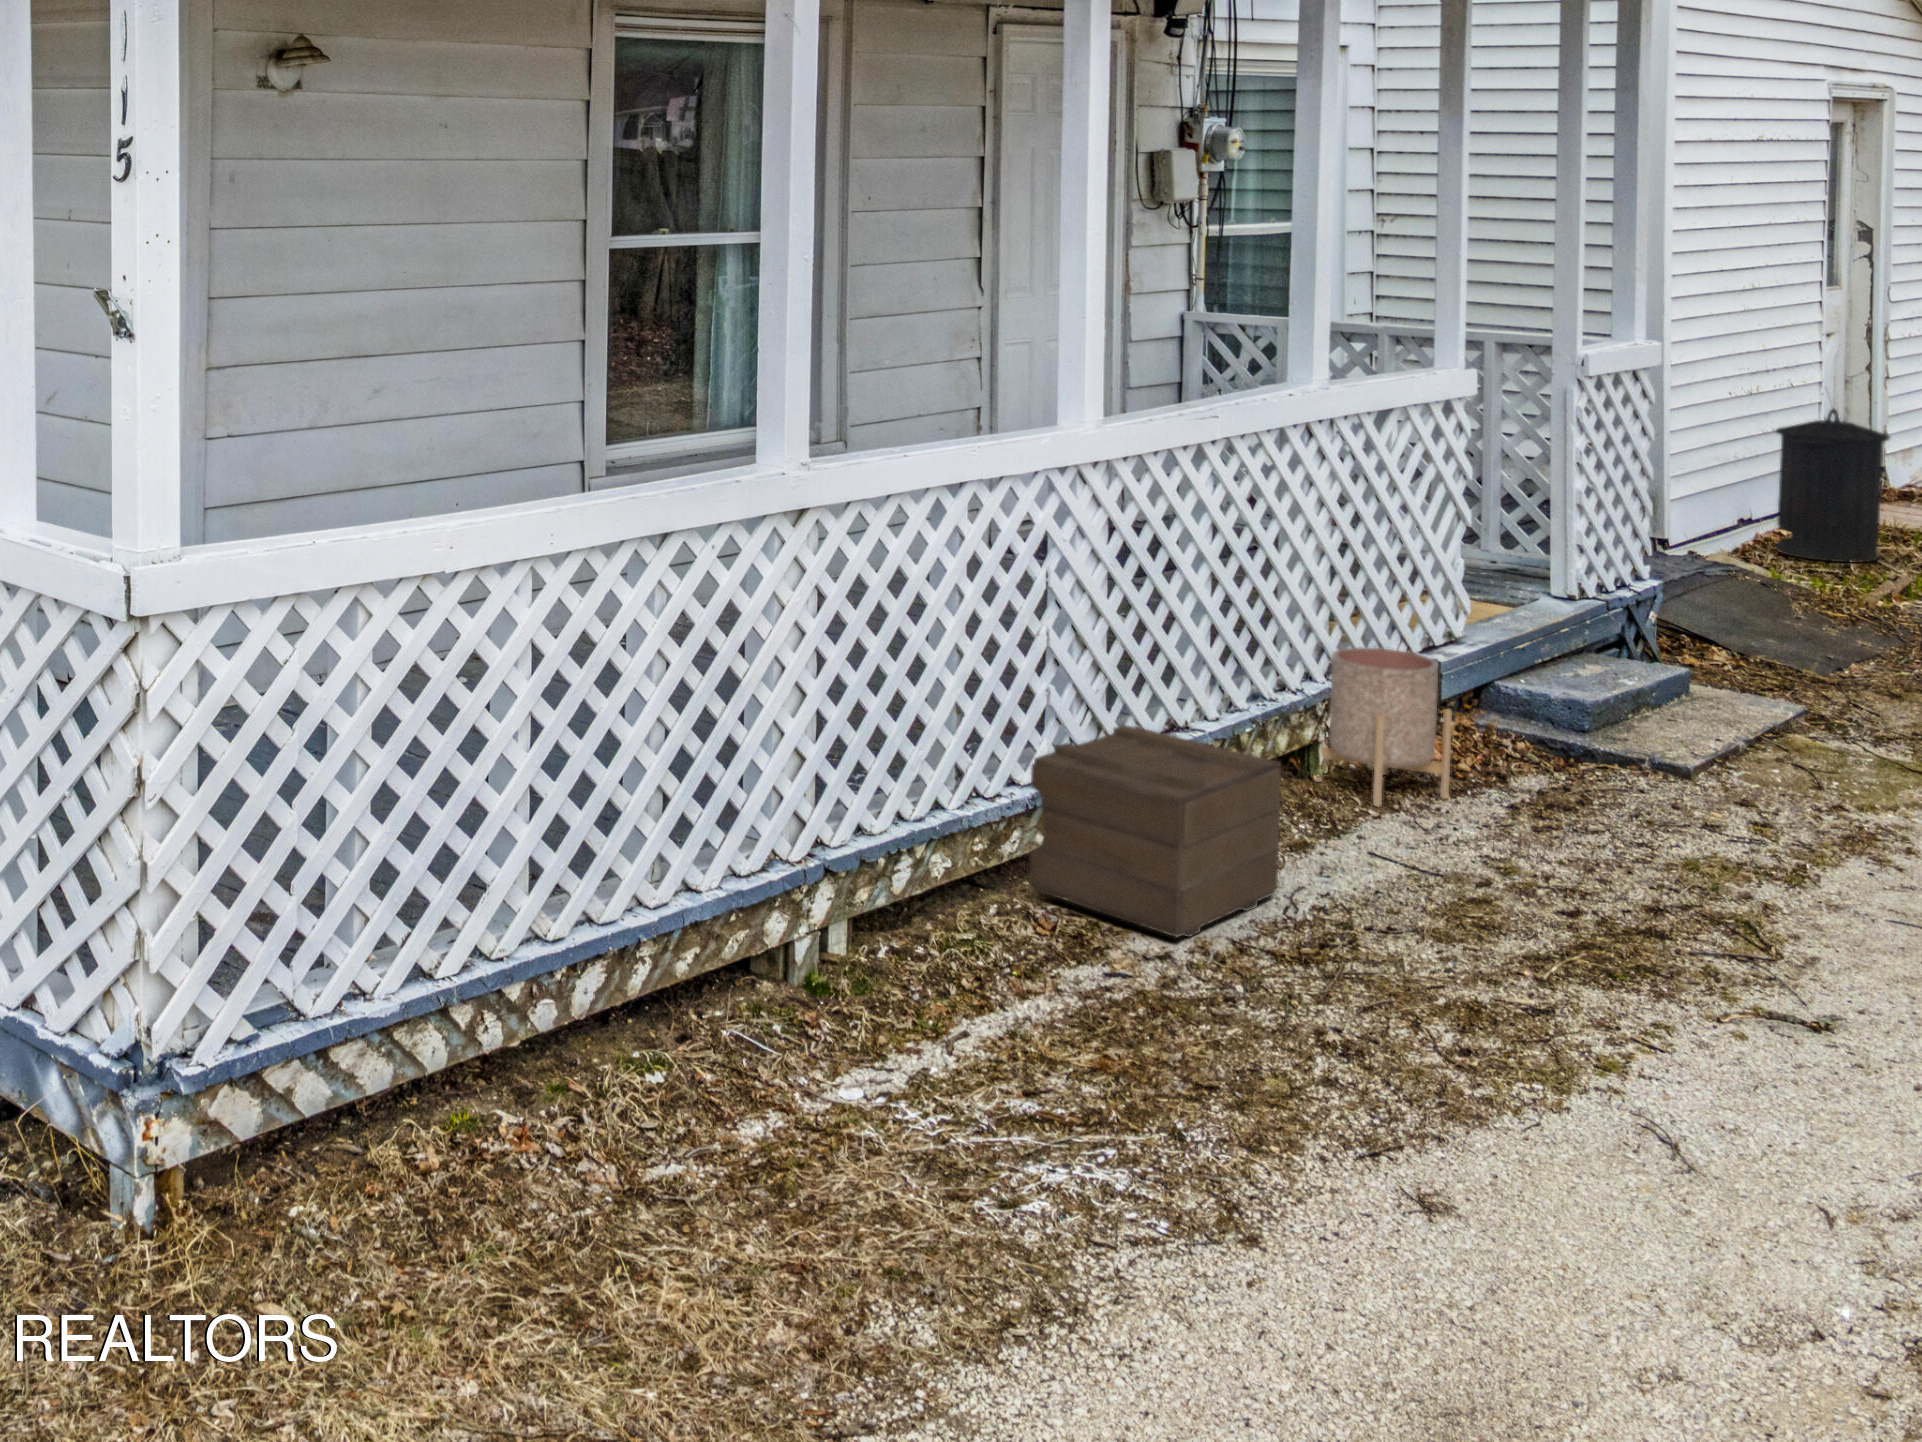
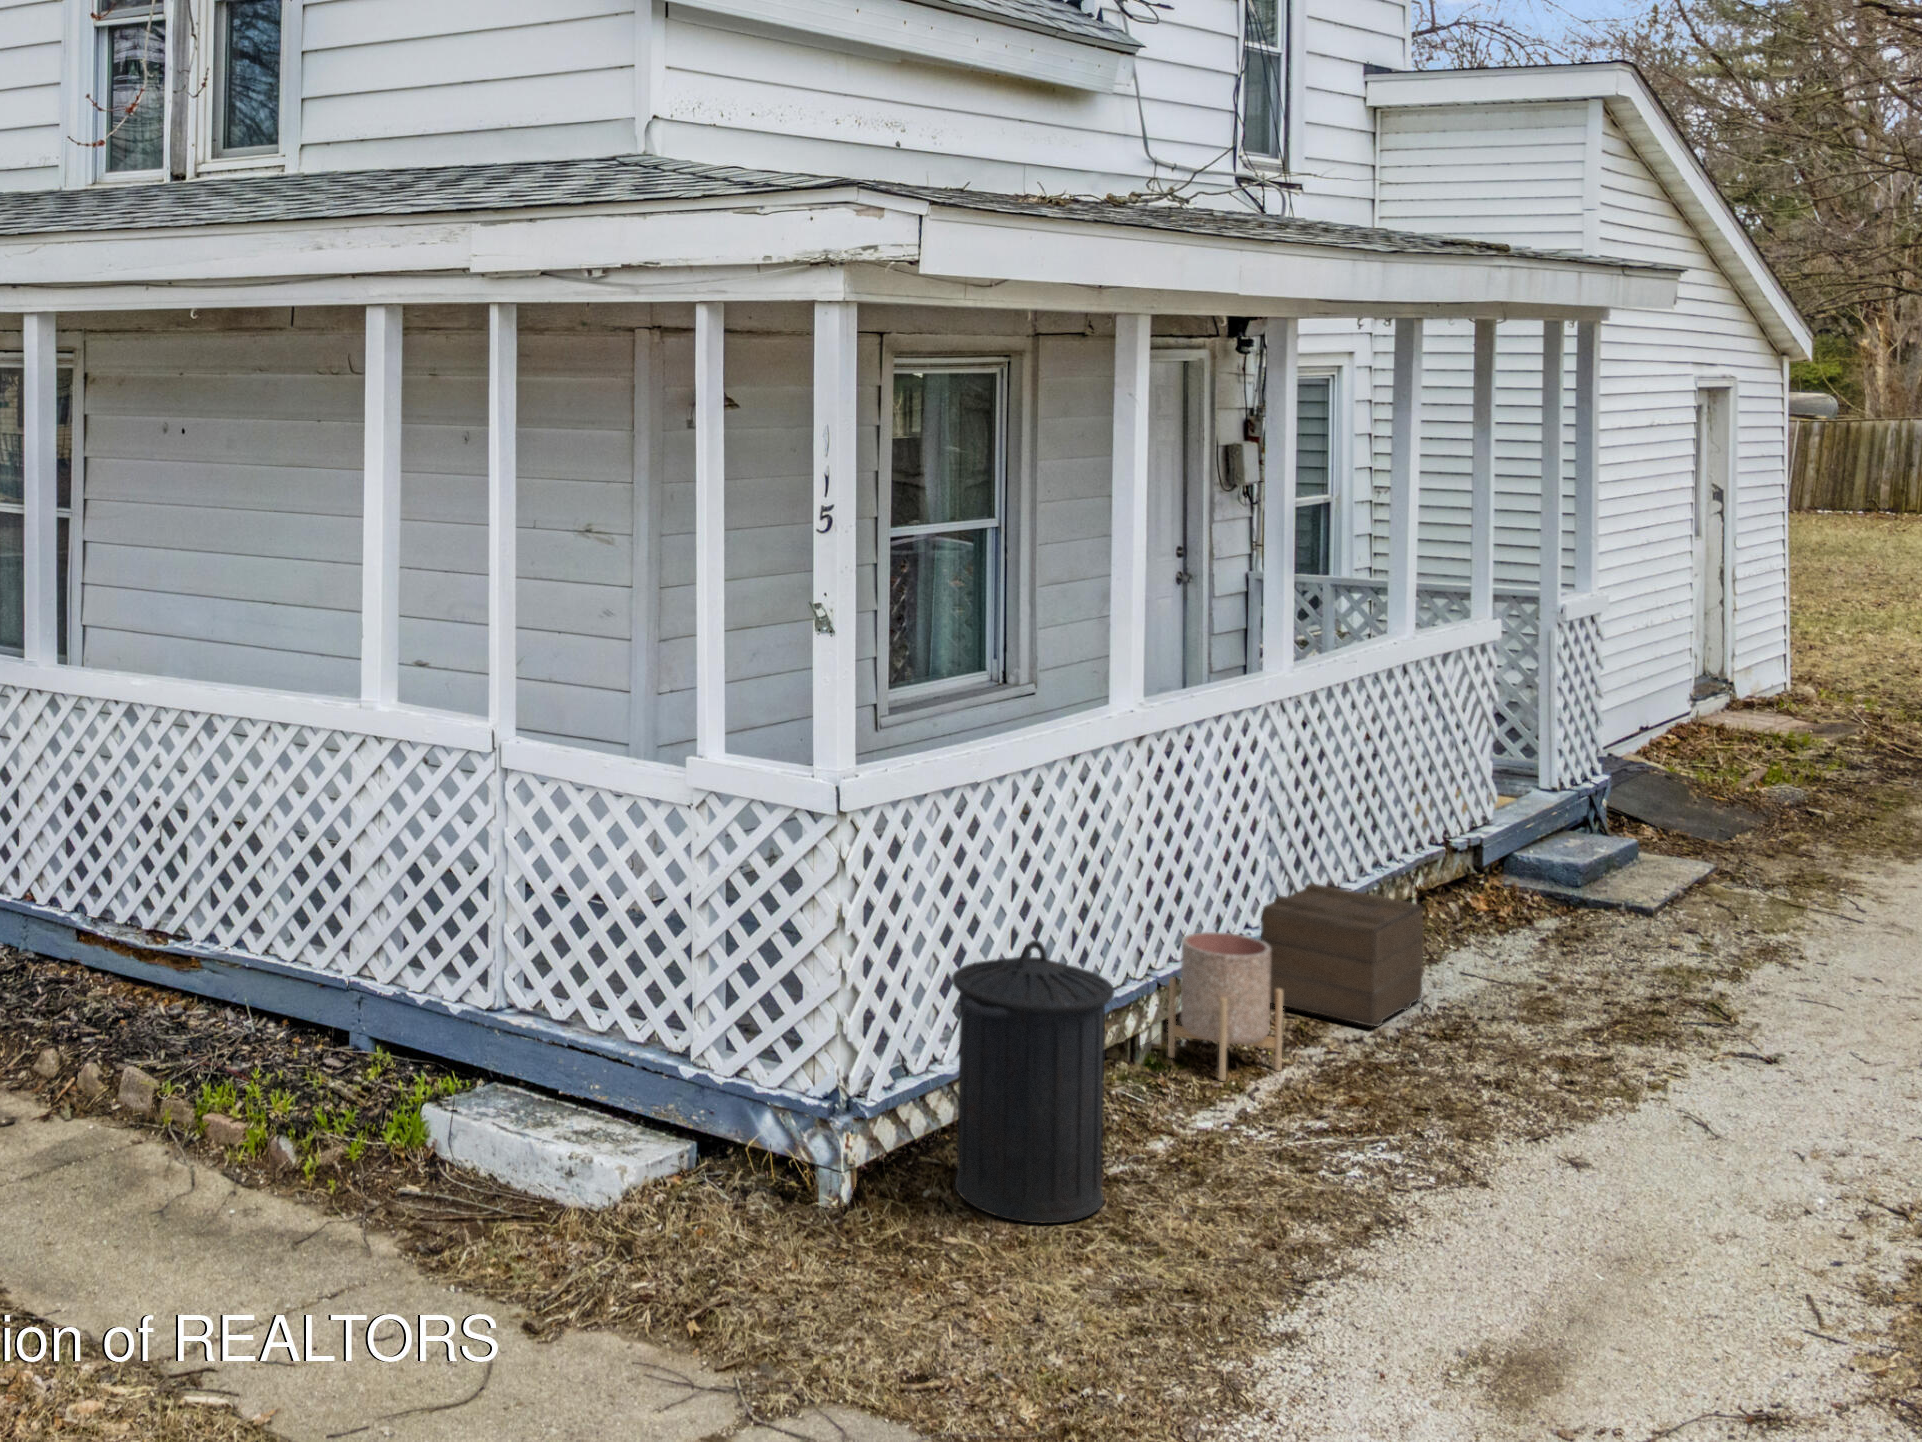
trash can: present [1775,409,1890,562] -> present [952,940,1115,1223]
planter: present [1315,647,1452,807] -> present [1168,932,1283,1081]

